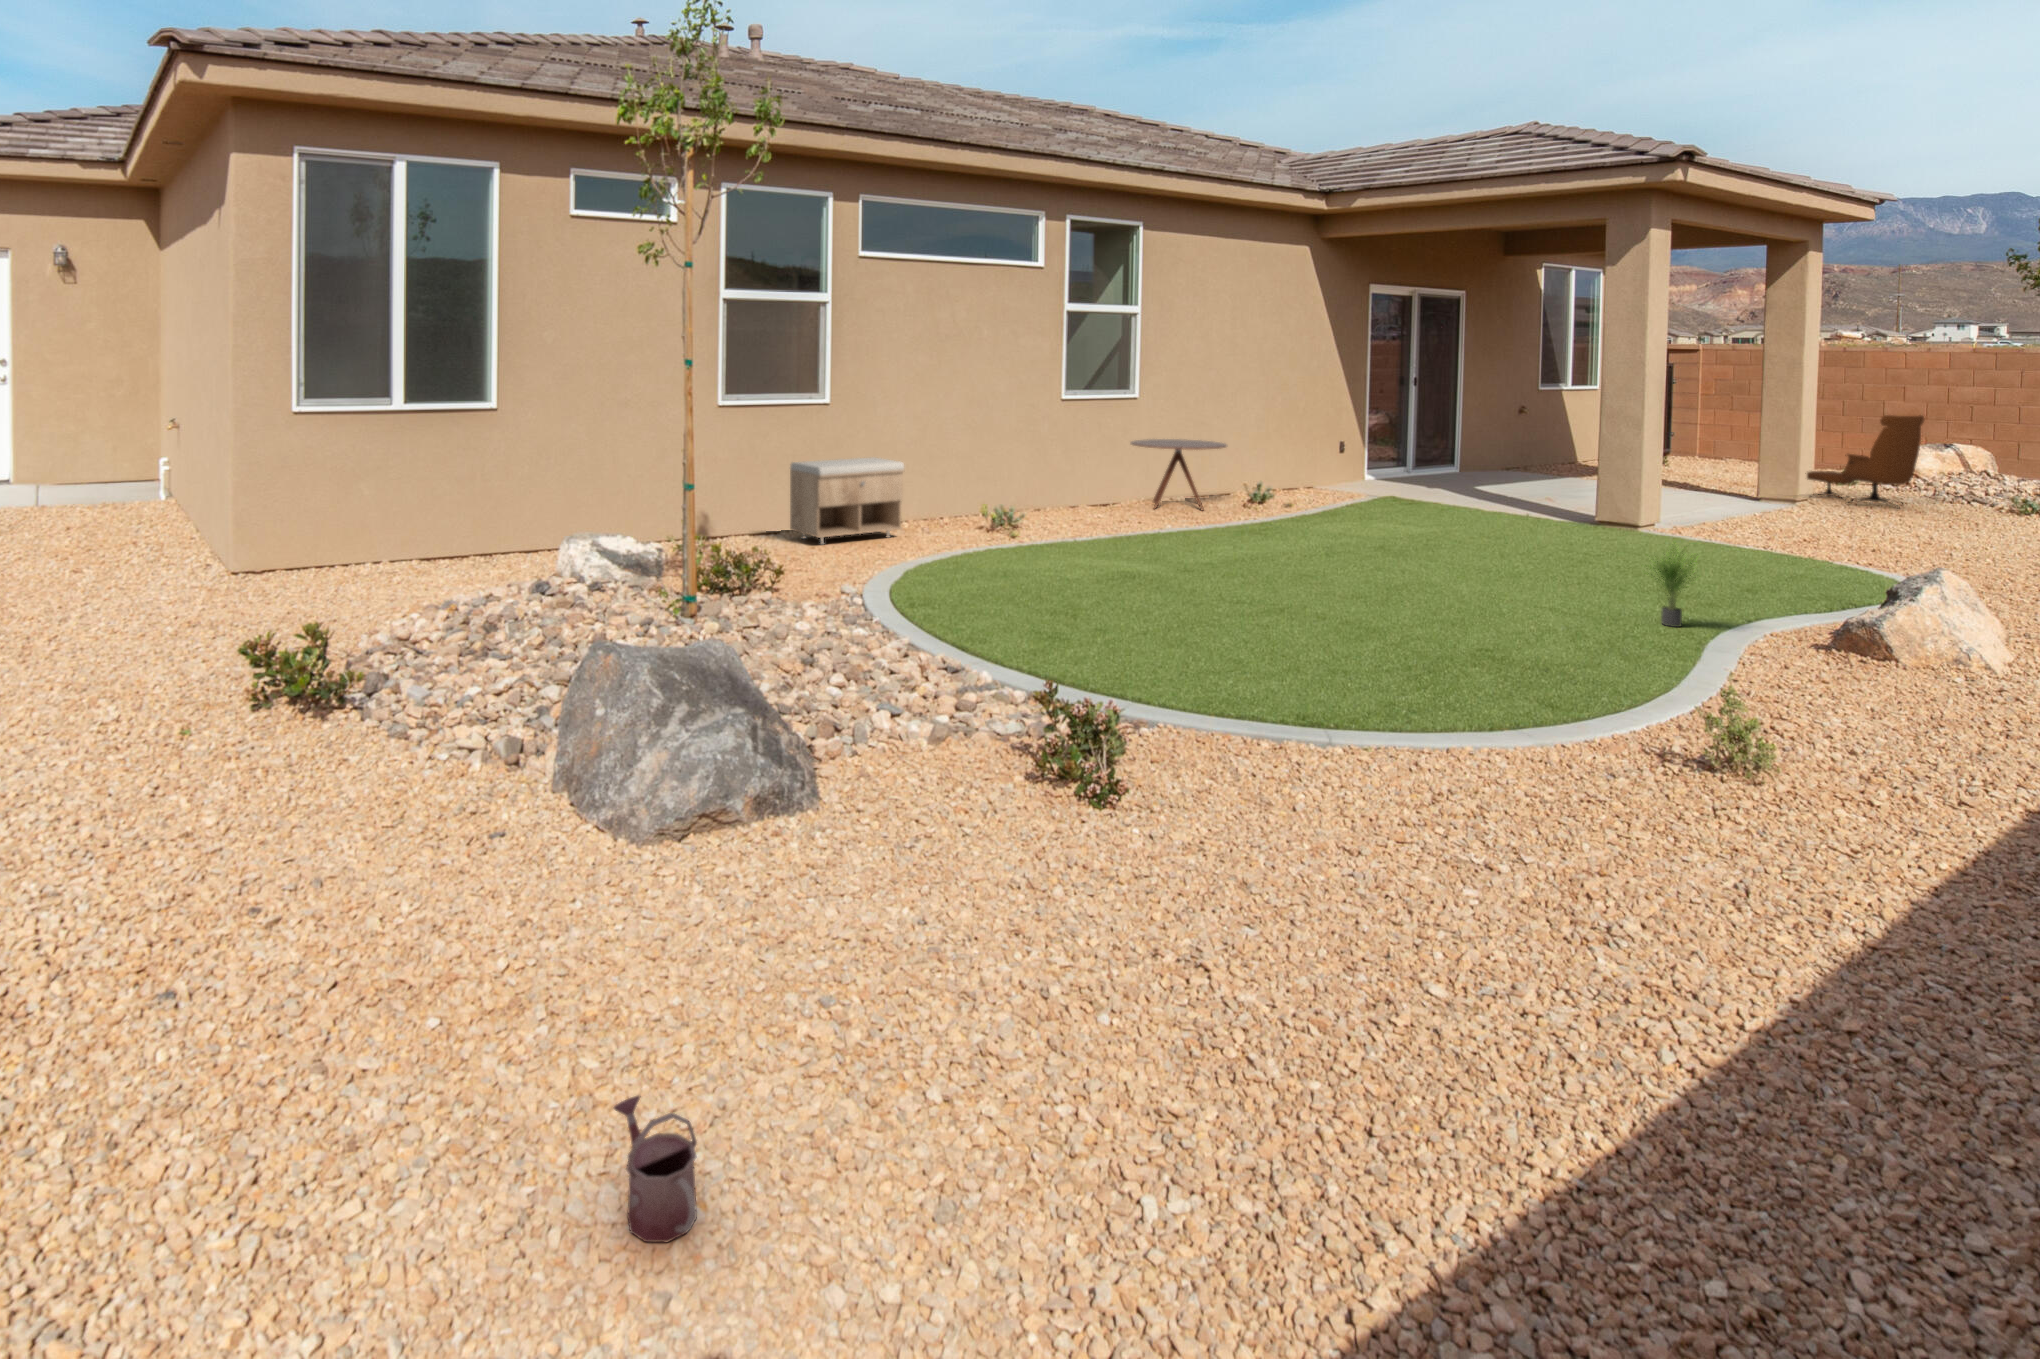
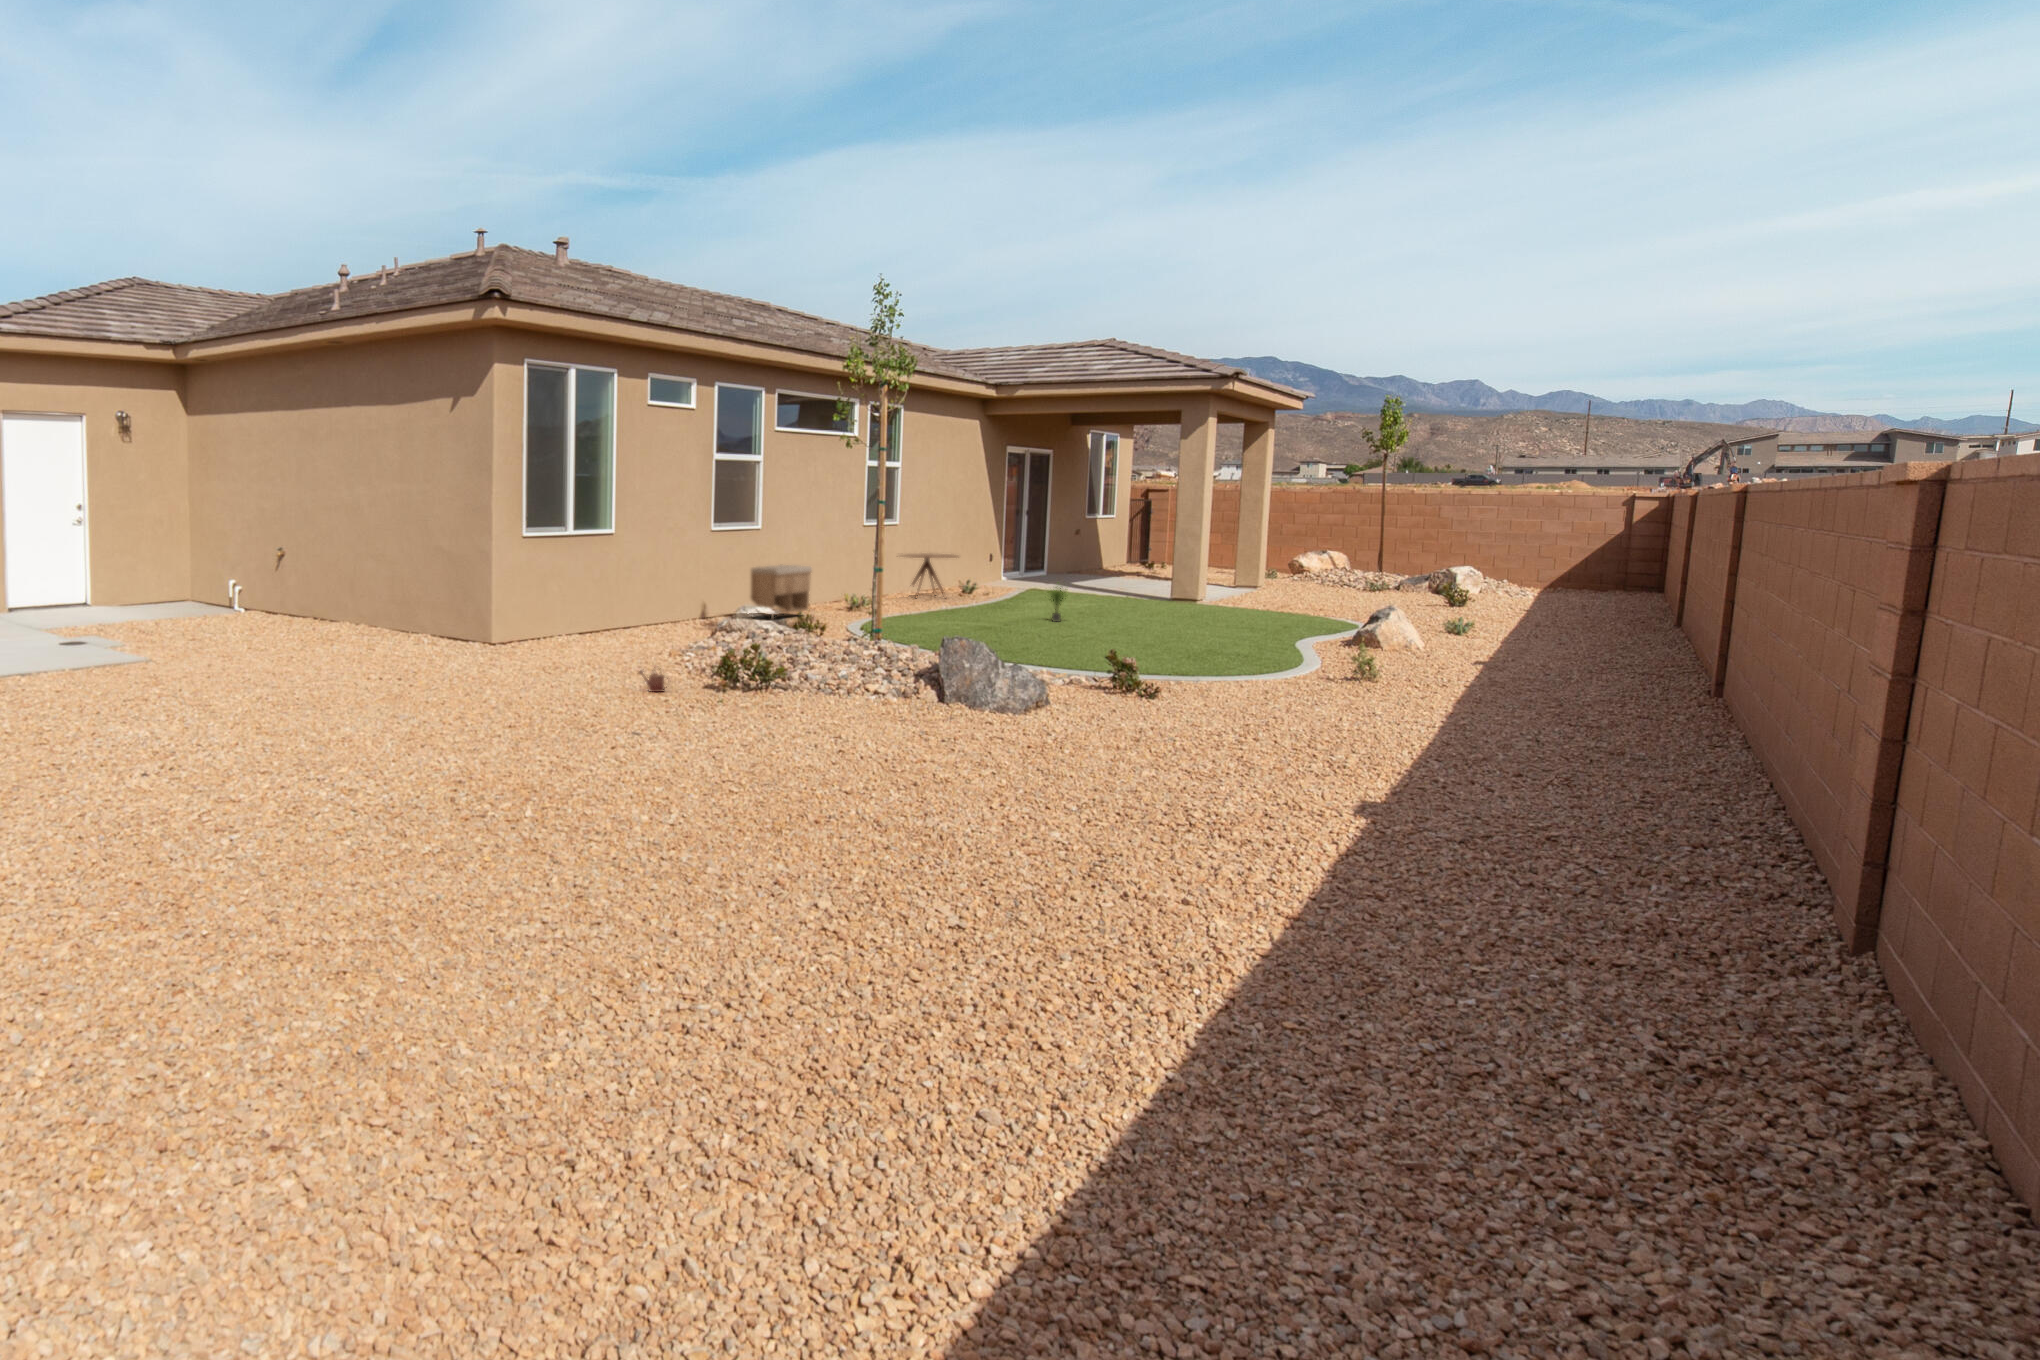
lounge chair: present [1807,415,1924,508] -> none [1260,531,1331,588]
potted plant: present [1648,548,1696,627] -> present [1049,586,1066,622]
watering can: present [614,1096,697,1242] -> present [639,670,668,692]

